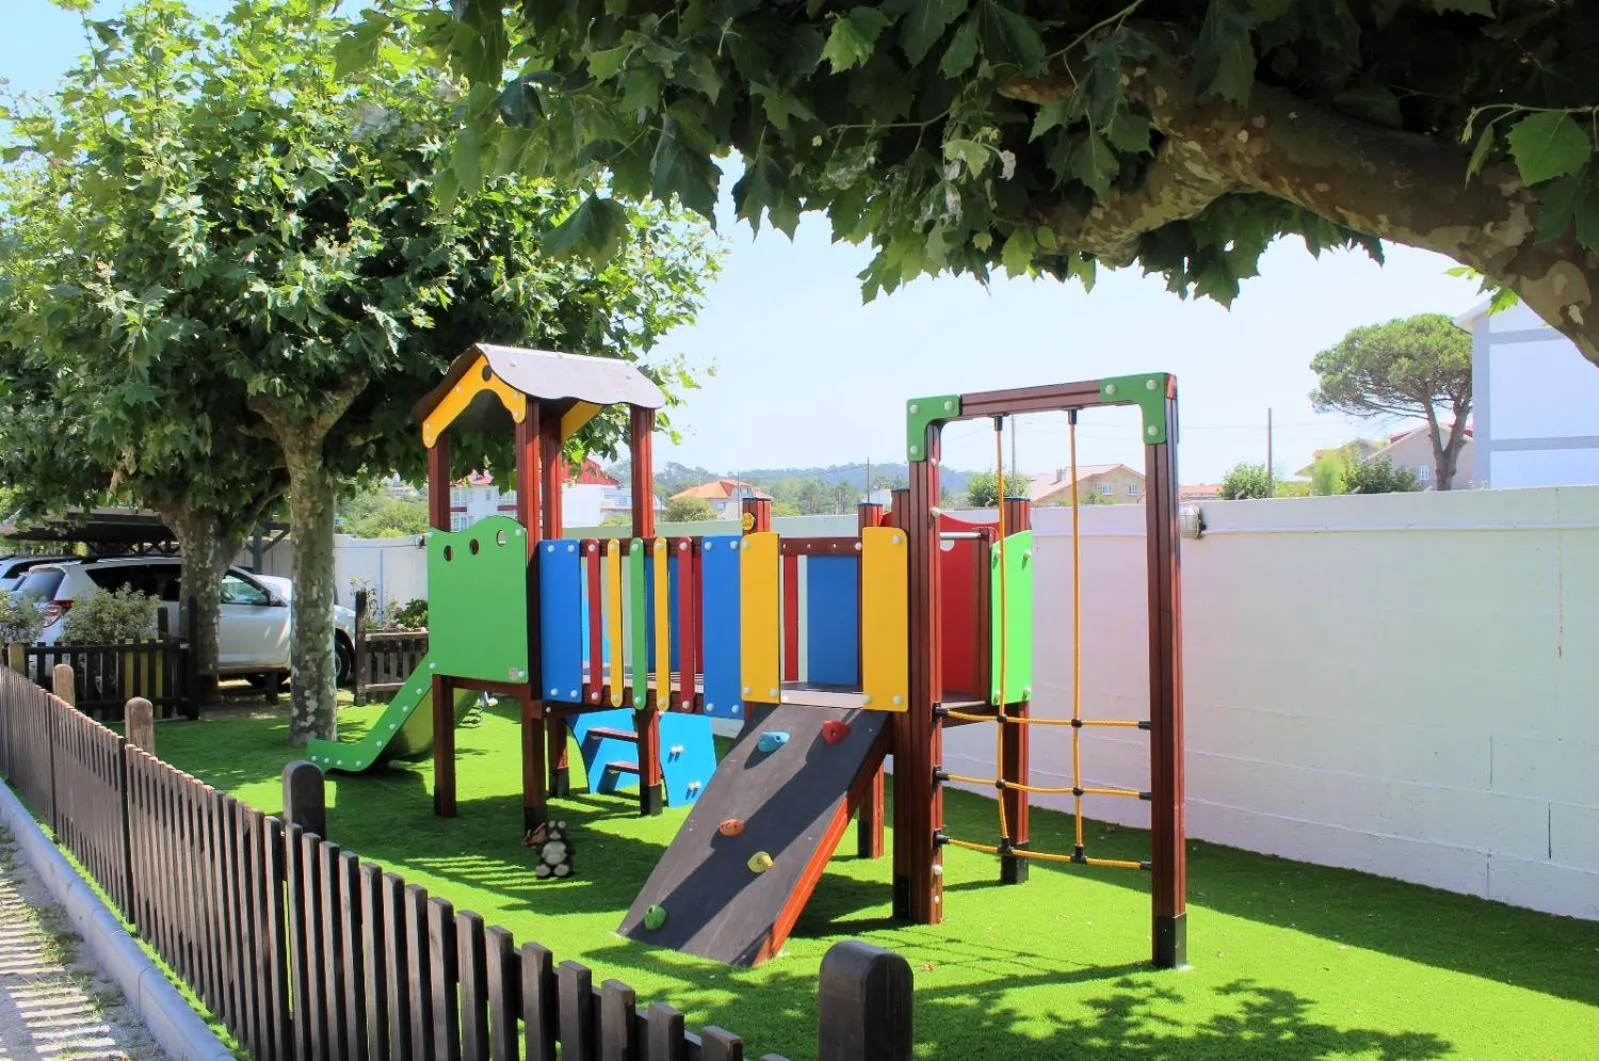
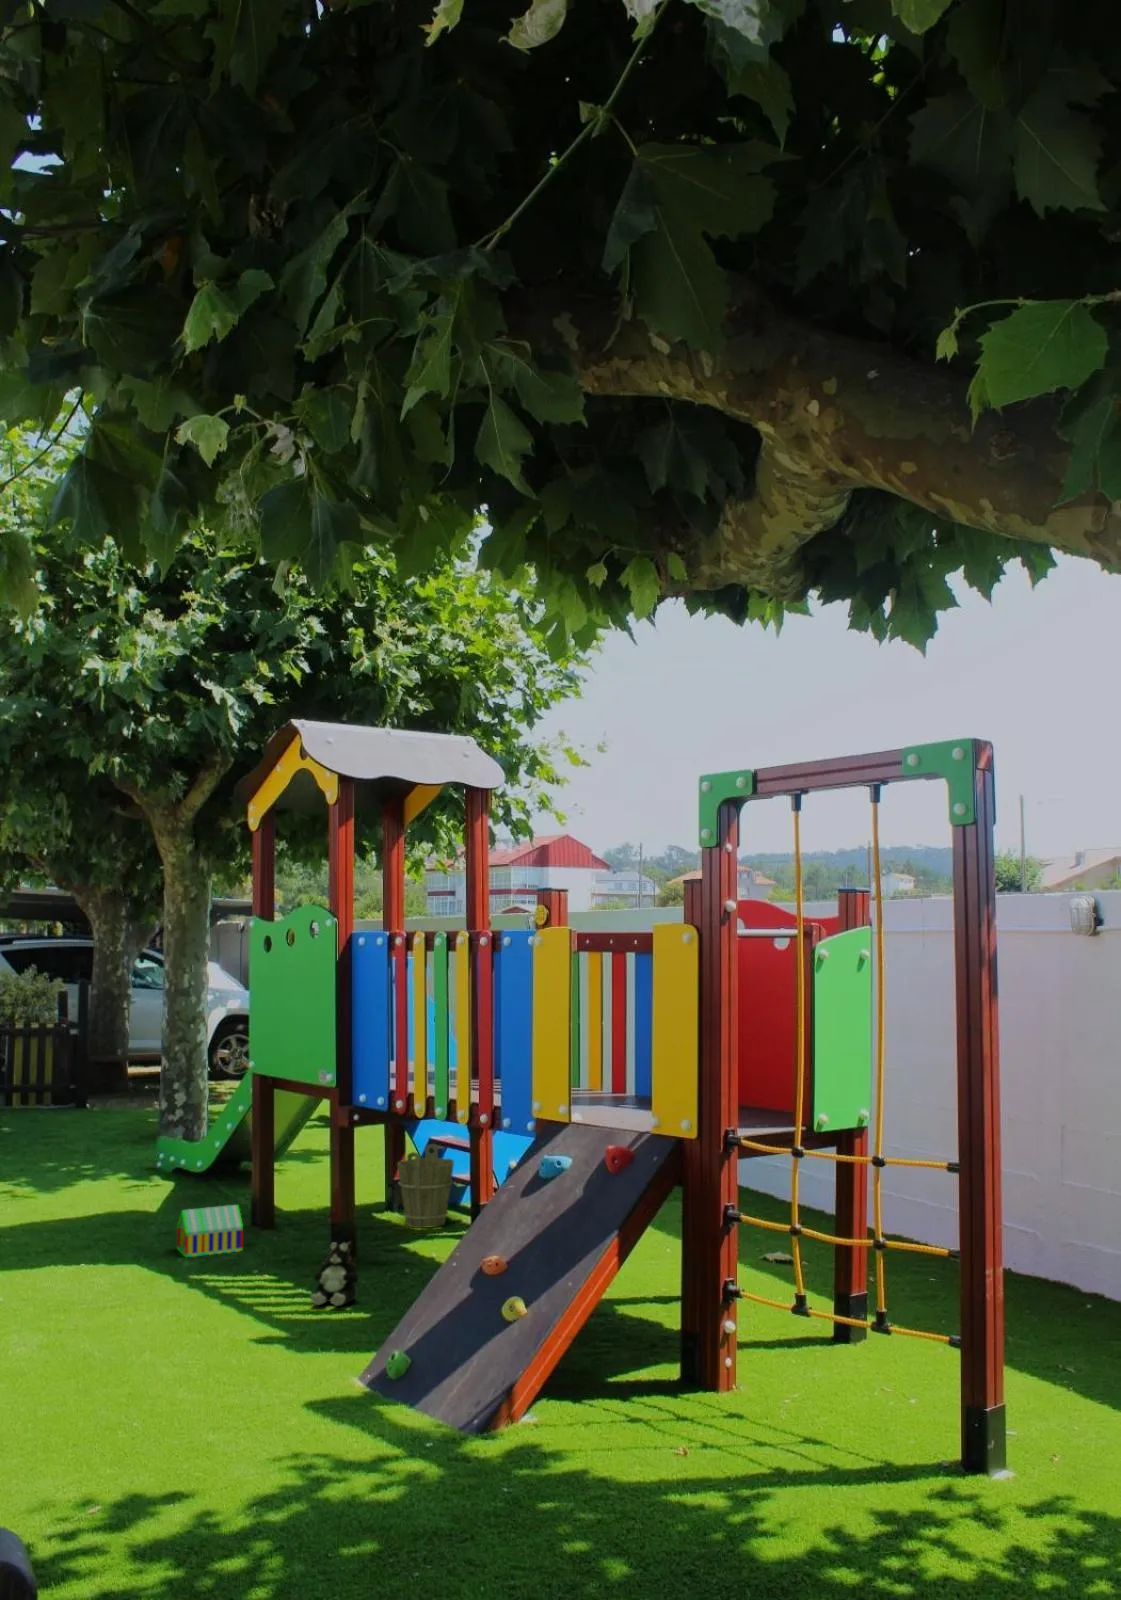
bucket: none [573,737,626,812] -> present [398,1144,454,1228]
toy house: none [377,795,442,844] -> present [177,1205,243,1257]

